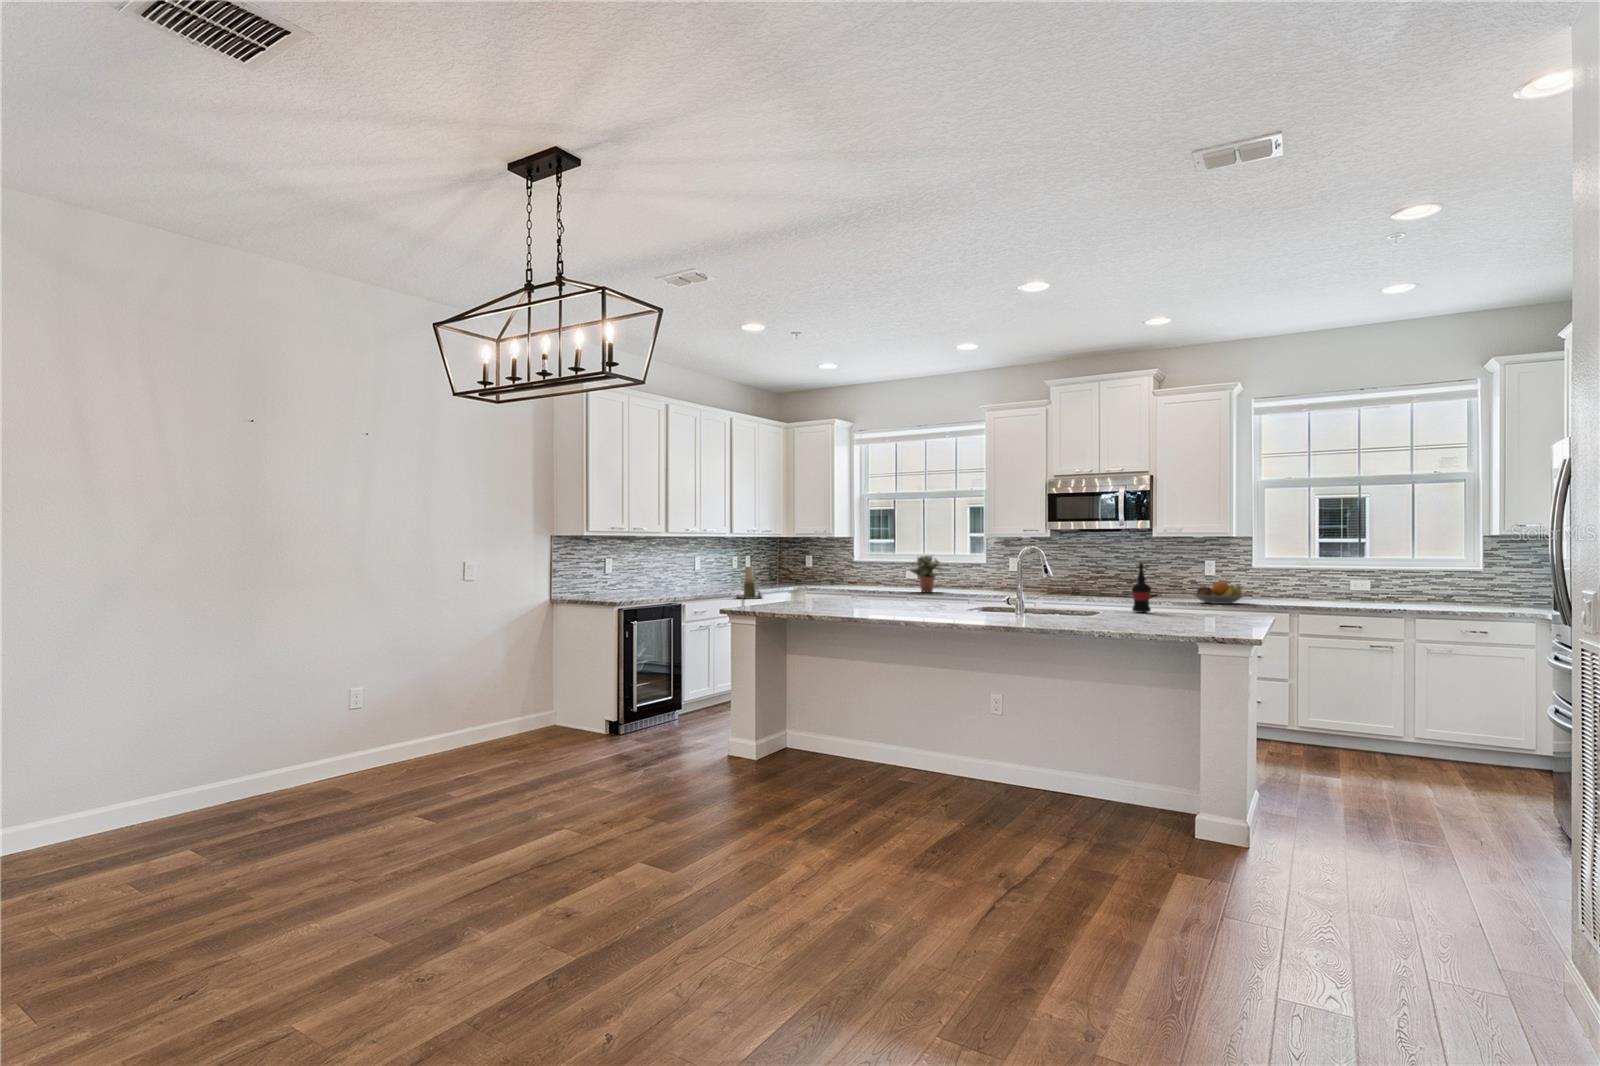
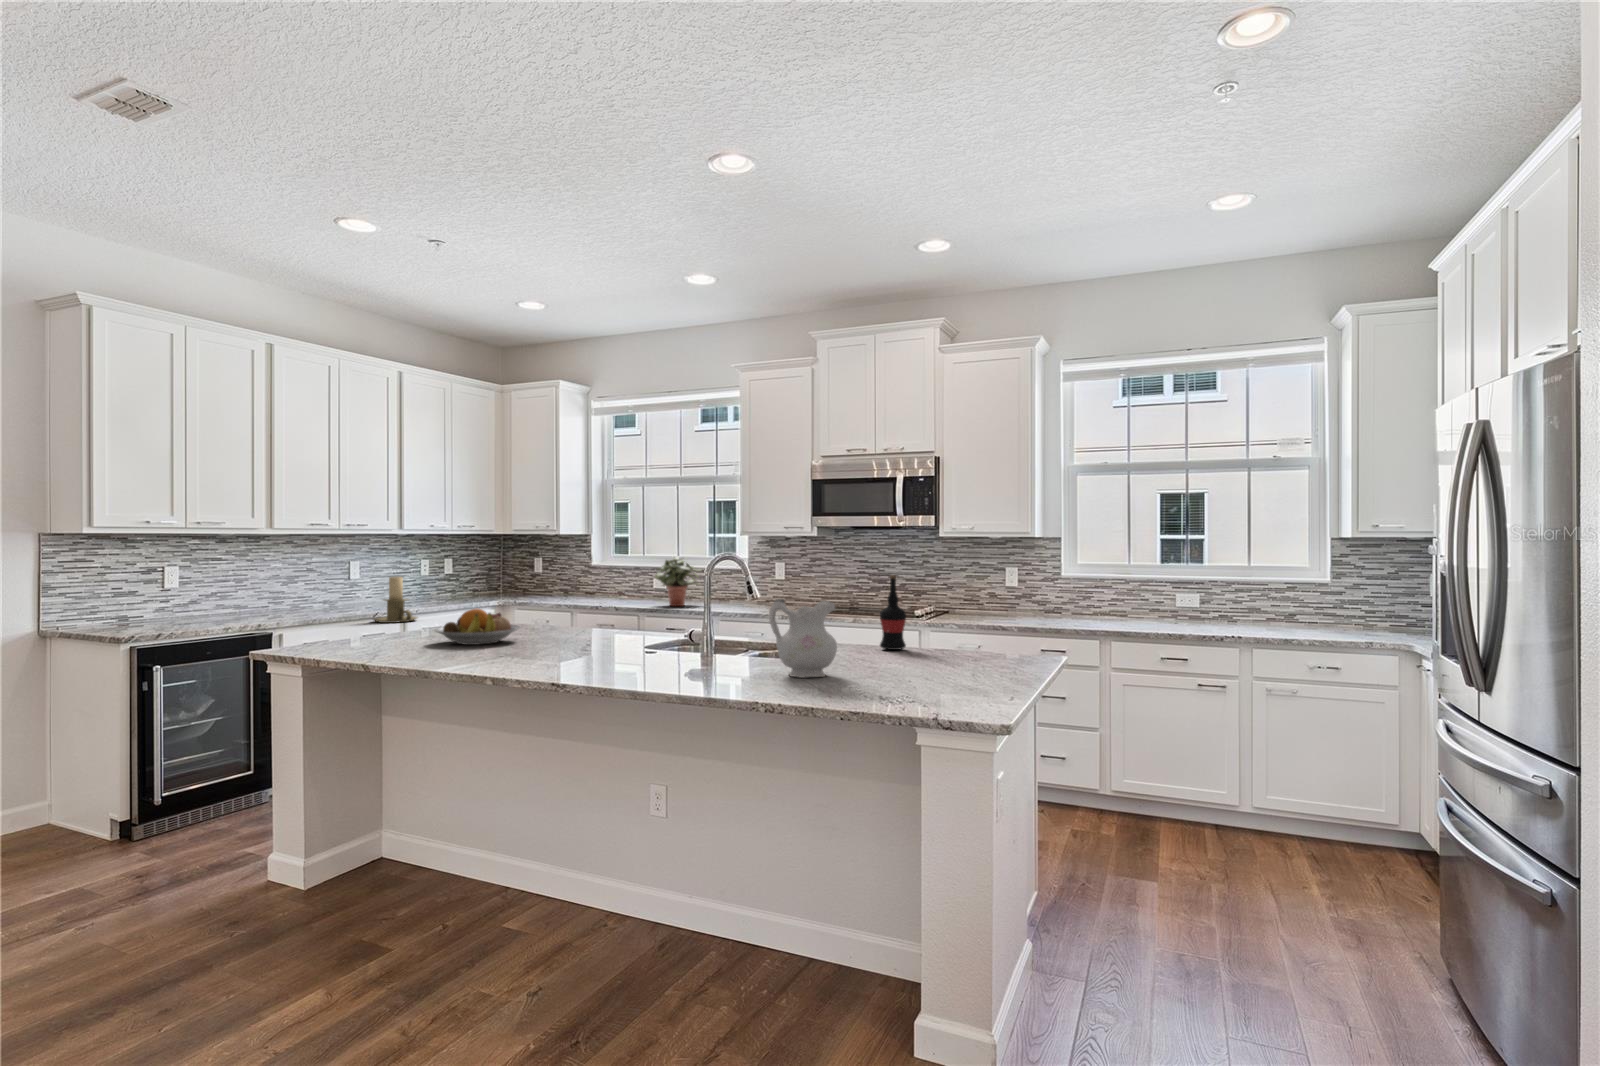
ceramic pitcher: none [1079,573,1123,622] -> present [769,599,837,678]
fruit bowl: present [1192,582,1245,604] -> present [434,609,520,645]

